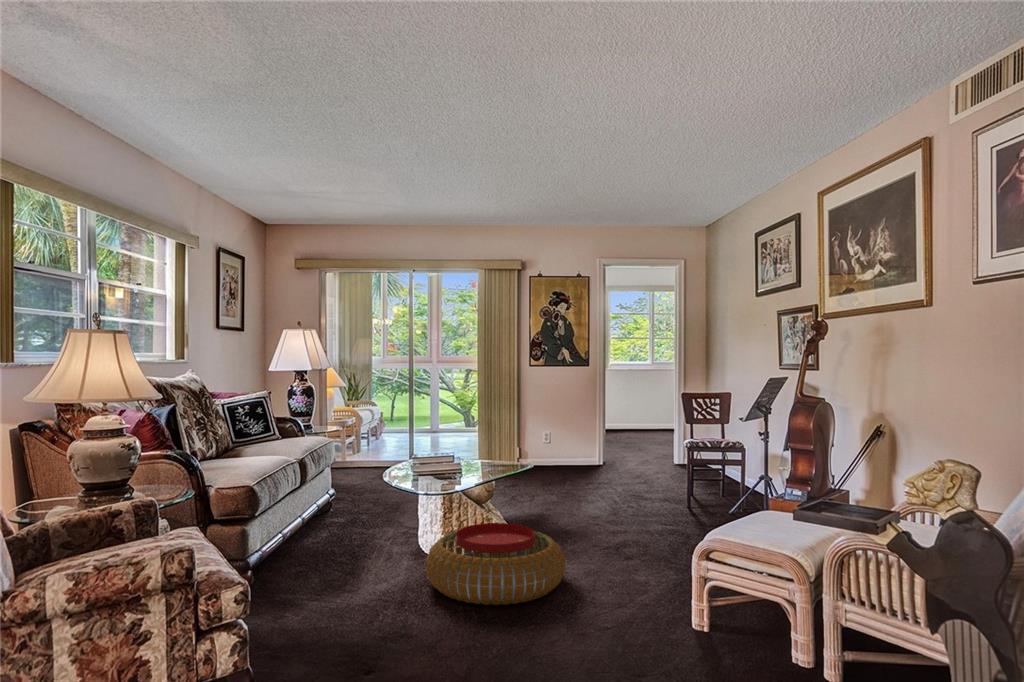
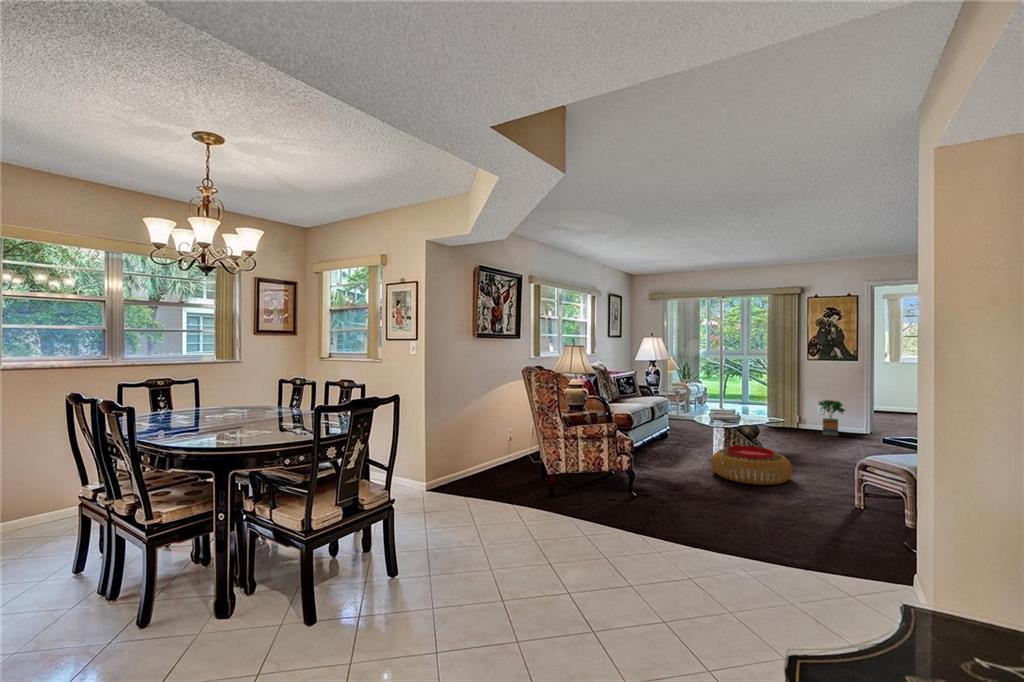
potted tree: none [543,423,578,476] -> present [818,400,845,436]

